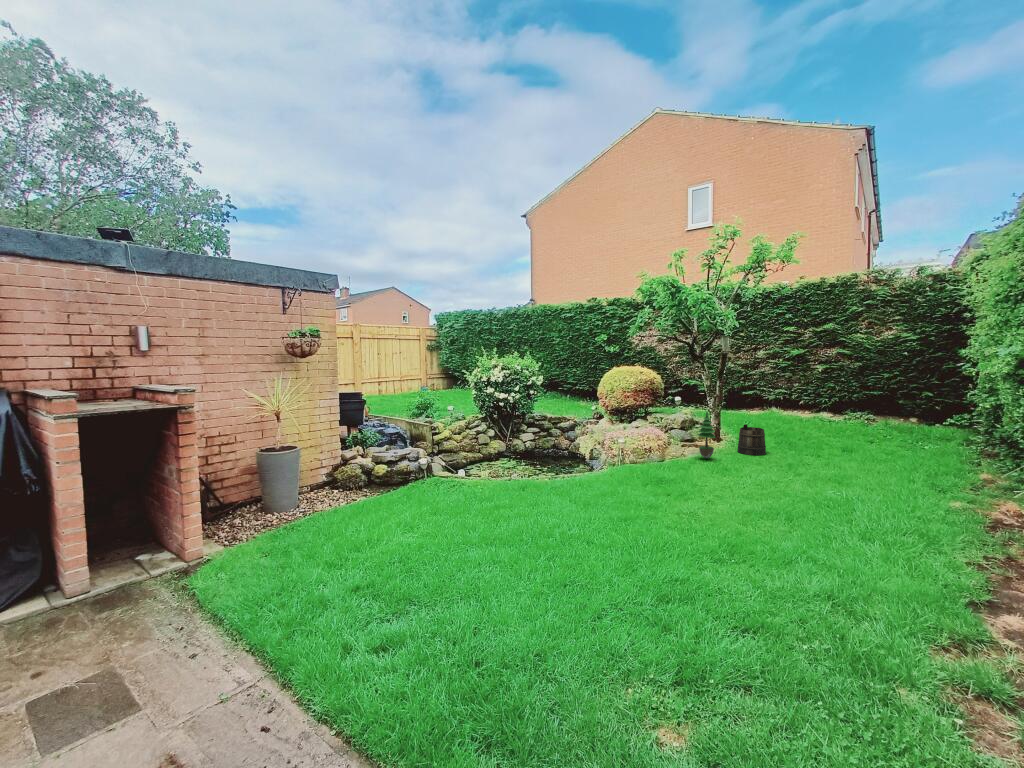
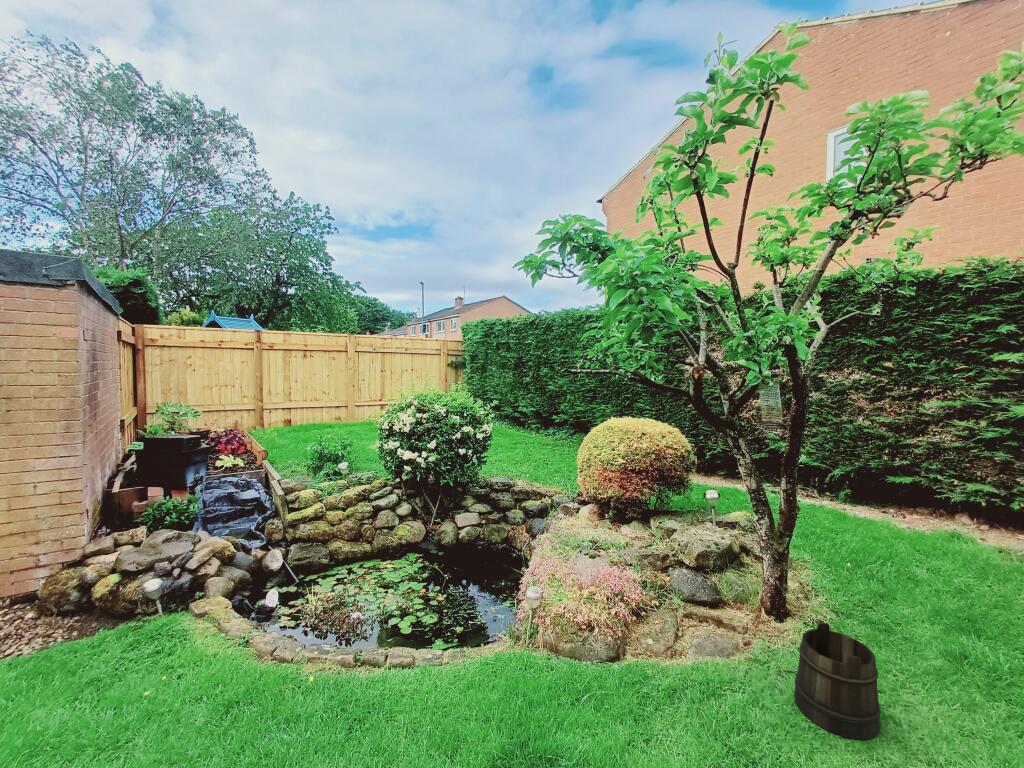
potted tree: present [698,412,716,459] -> none [655,591,705,721]

